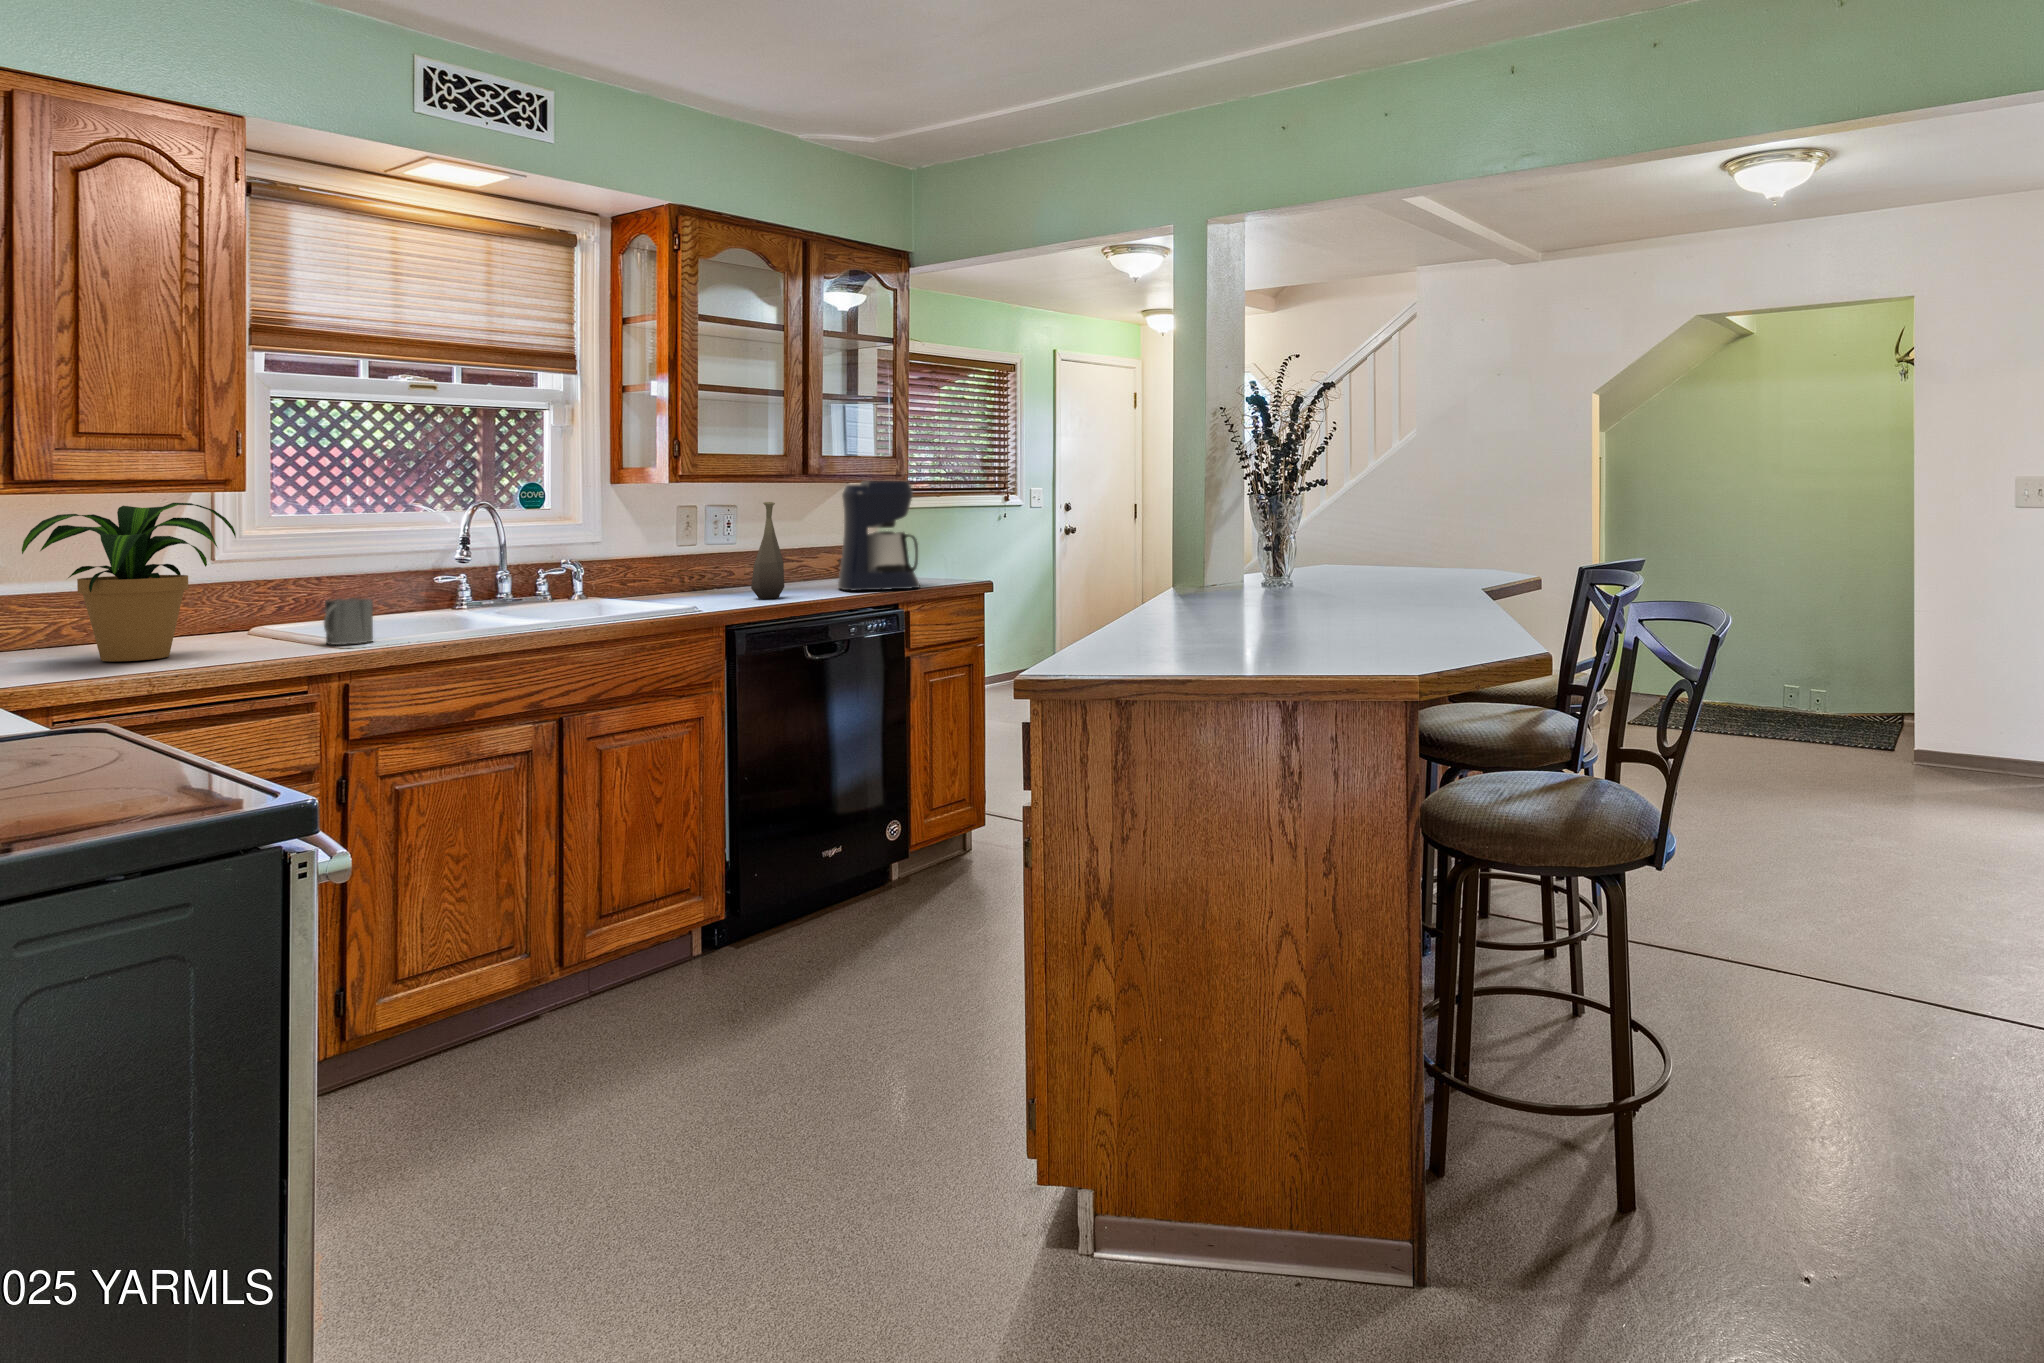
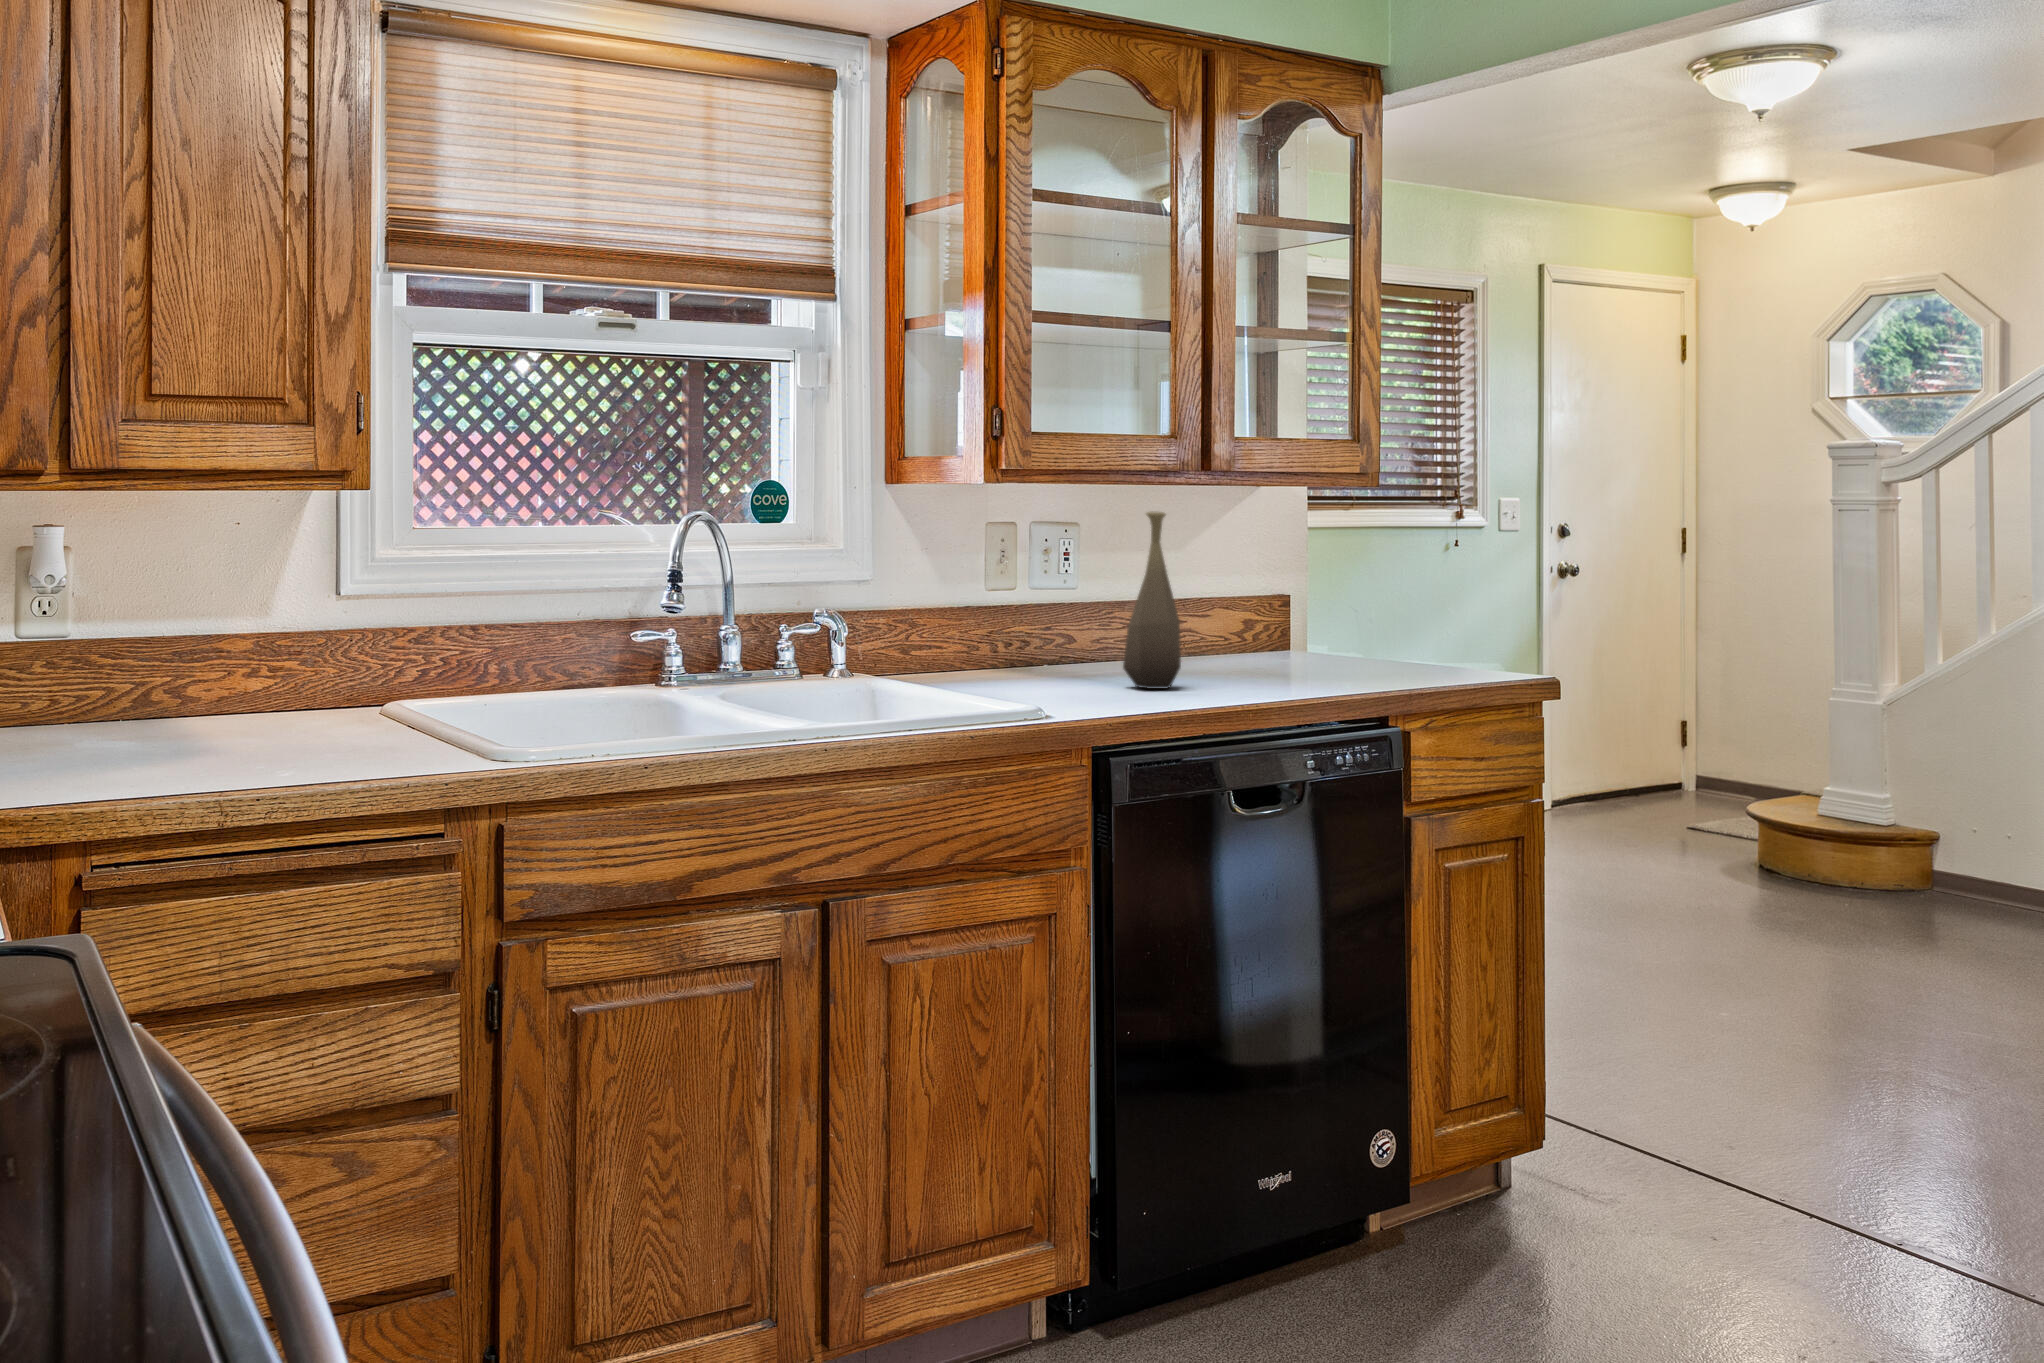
coffee maker: present [838,480,920,590] -> none [1265,472,1423,678]
potted plant: present [22,503,236,661] -> none [66,508,351,766]
mug: present [324,598,373,645] -> none [471,671,542,751]

